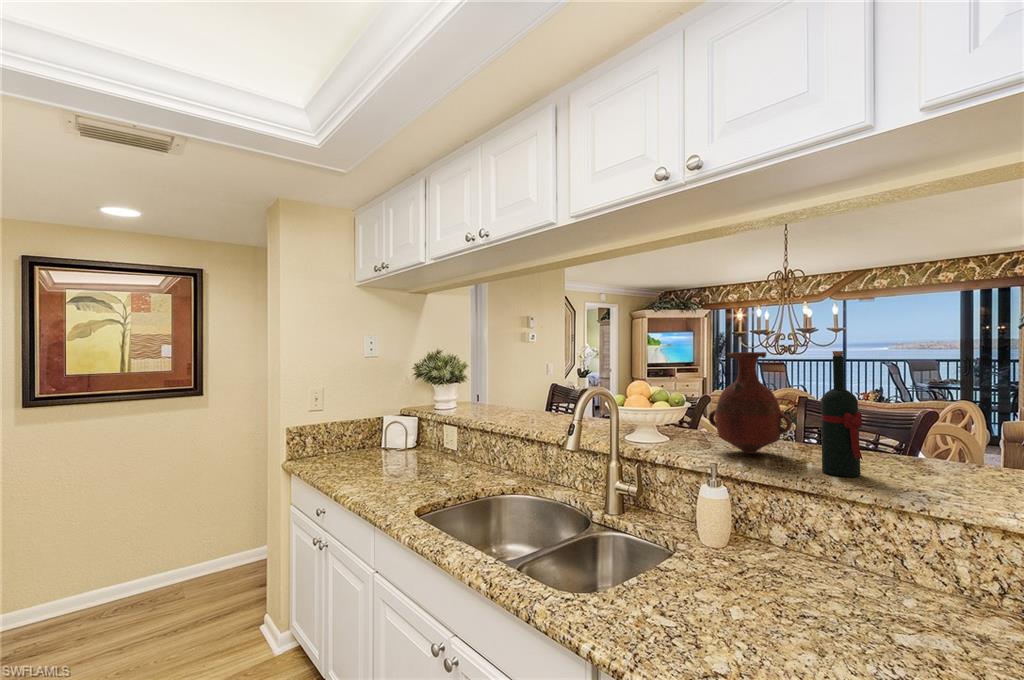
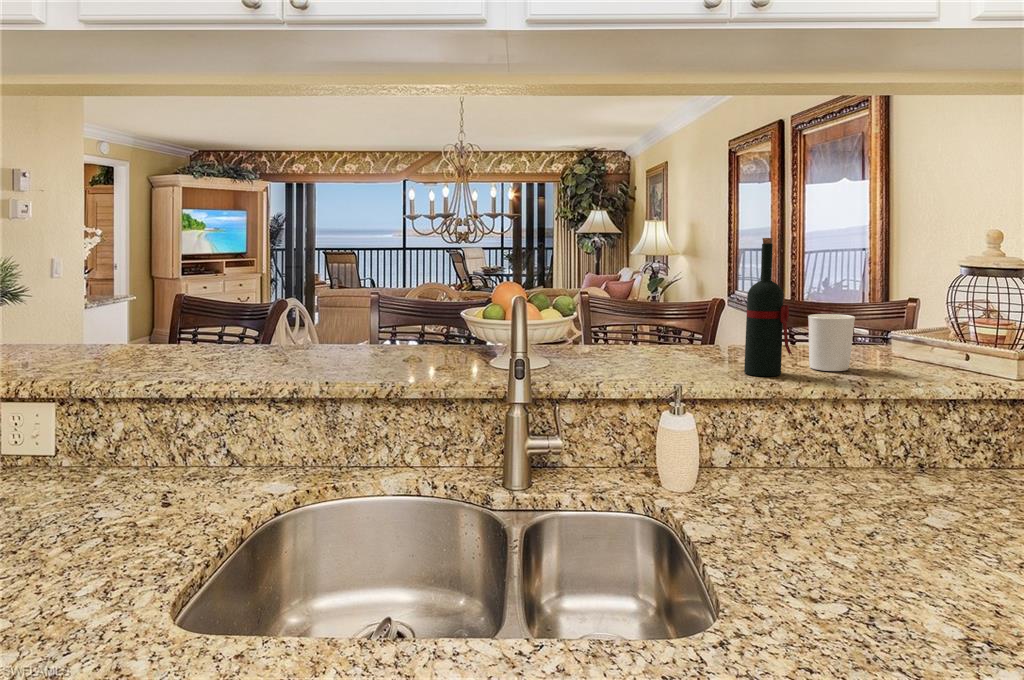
vase: present [709,352,792,454] -> none [595,239,694,368]
candle holder: none [903,426,960,487] -> present [808,314,855,371]

